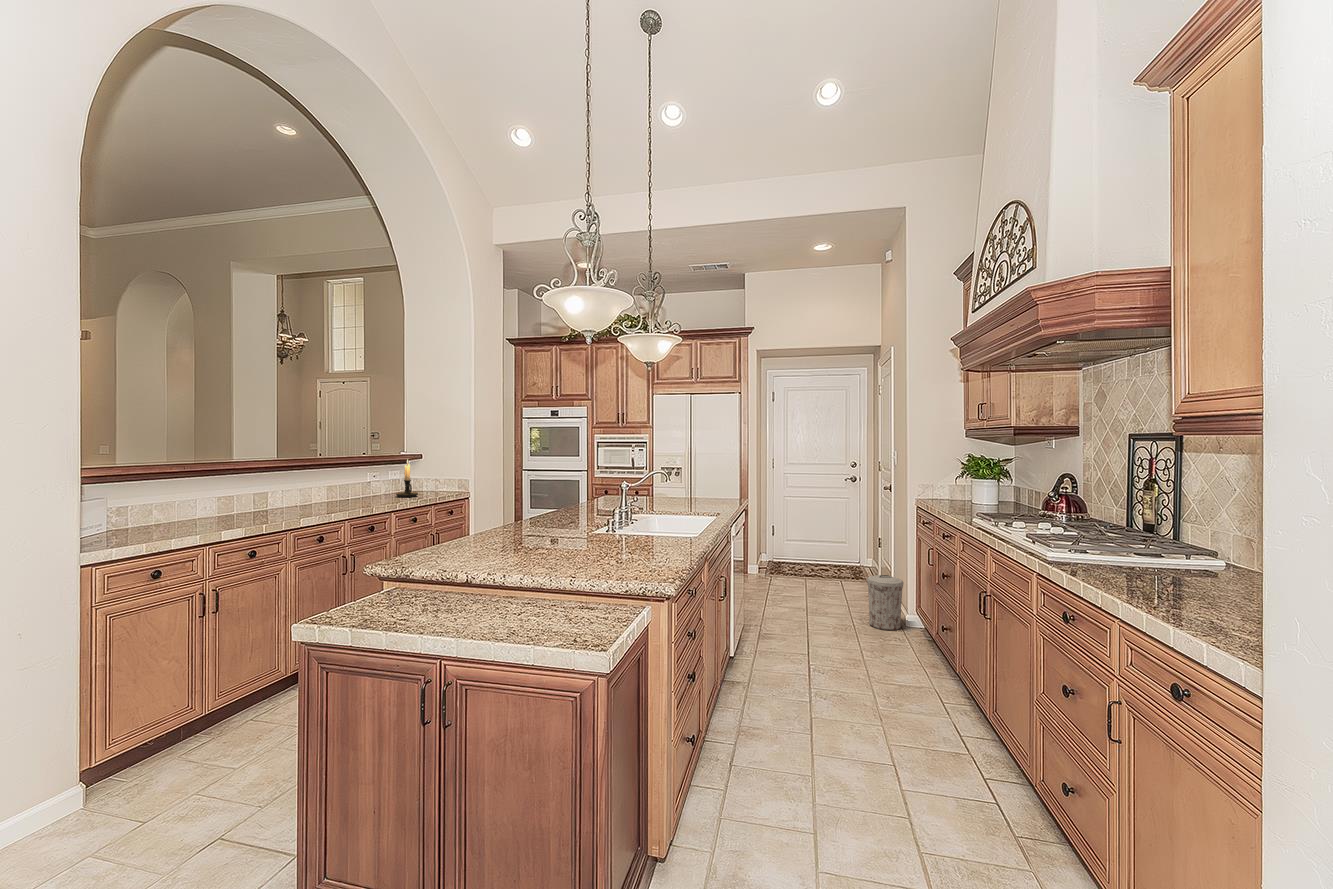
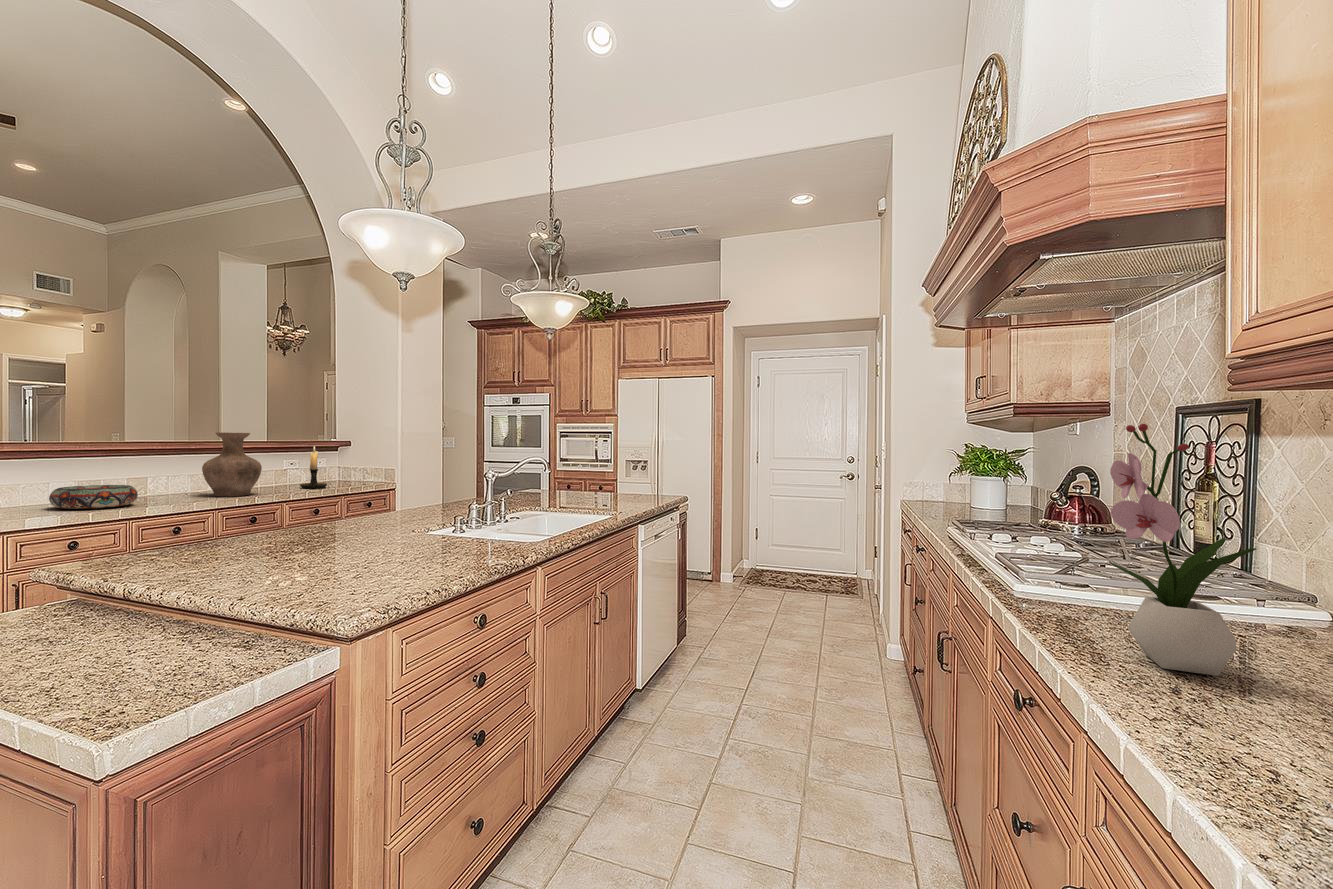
vase: none [333,450,379,506] -> present [202,432,262,496]
flower arrangement: none [1108,458,1183,588] -> present [1110,424,1256,676]
decorative bowl: none [239,498,302,518] -> present [49,485,138,509]
trash can: present [867,575,903,630] -> none [841,594,885,664]

